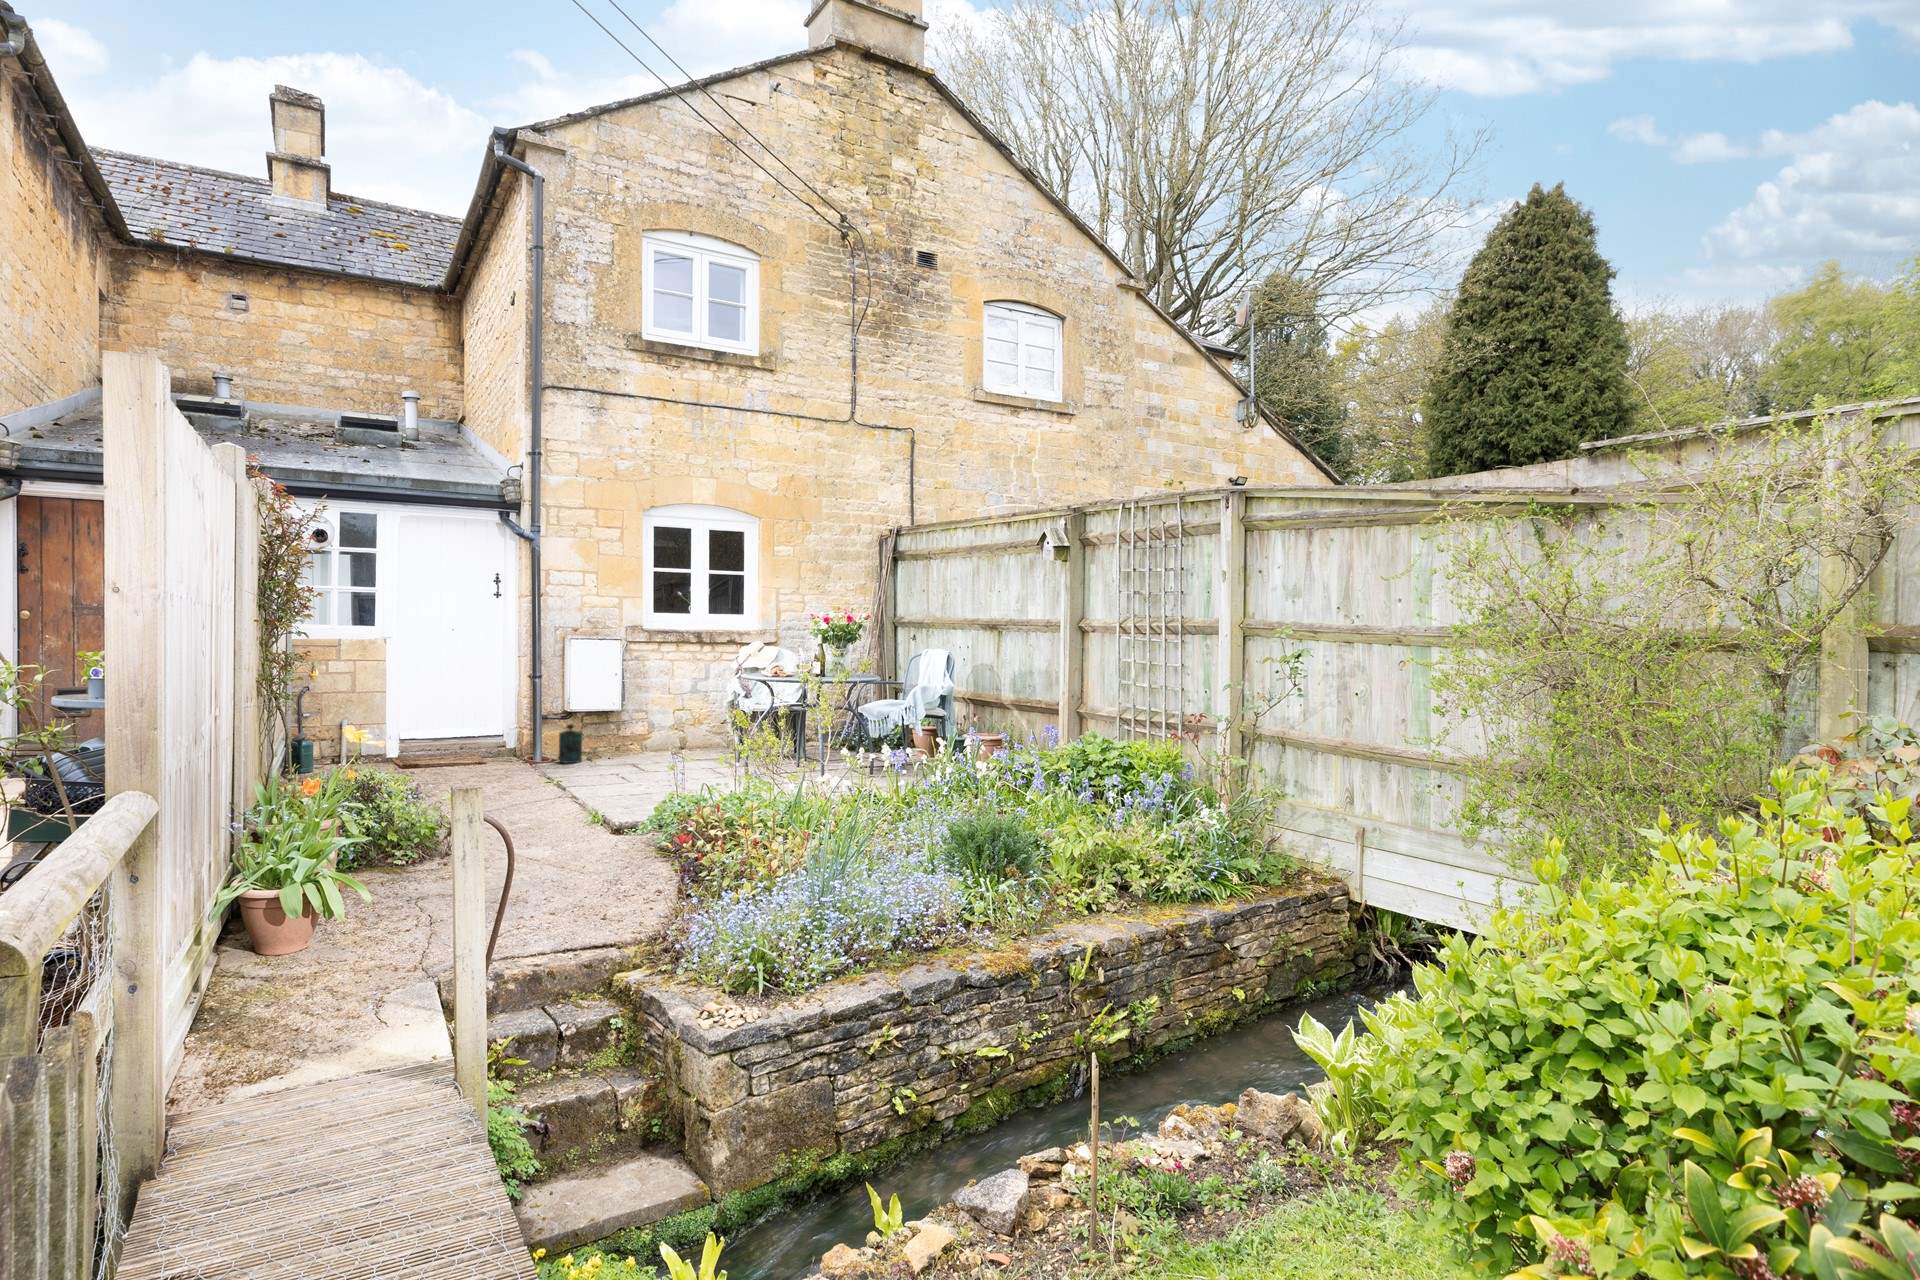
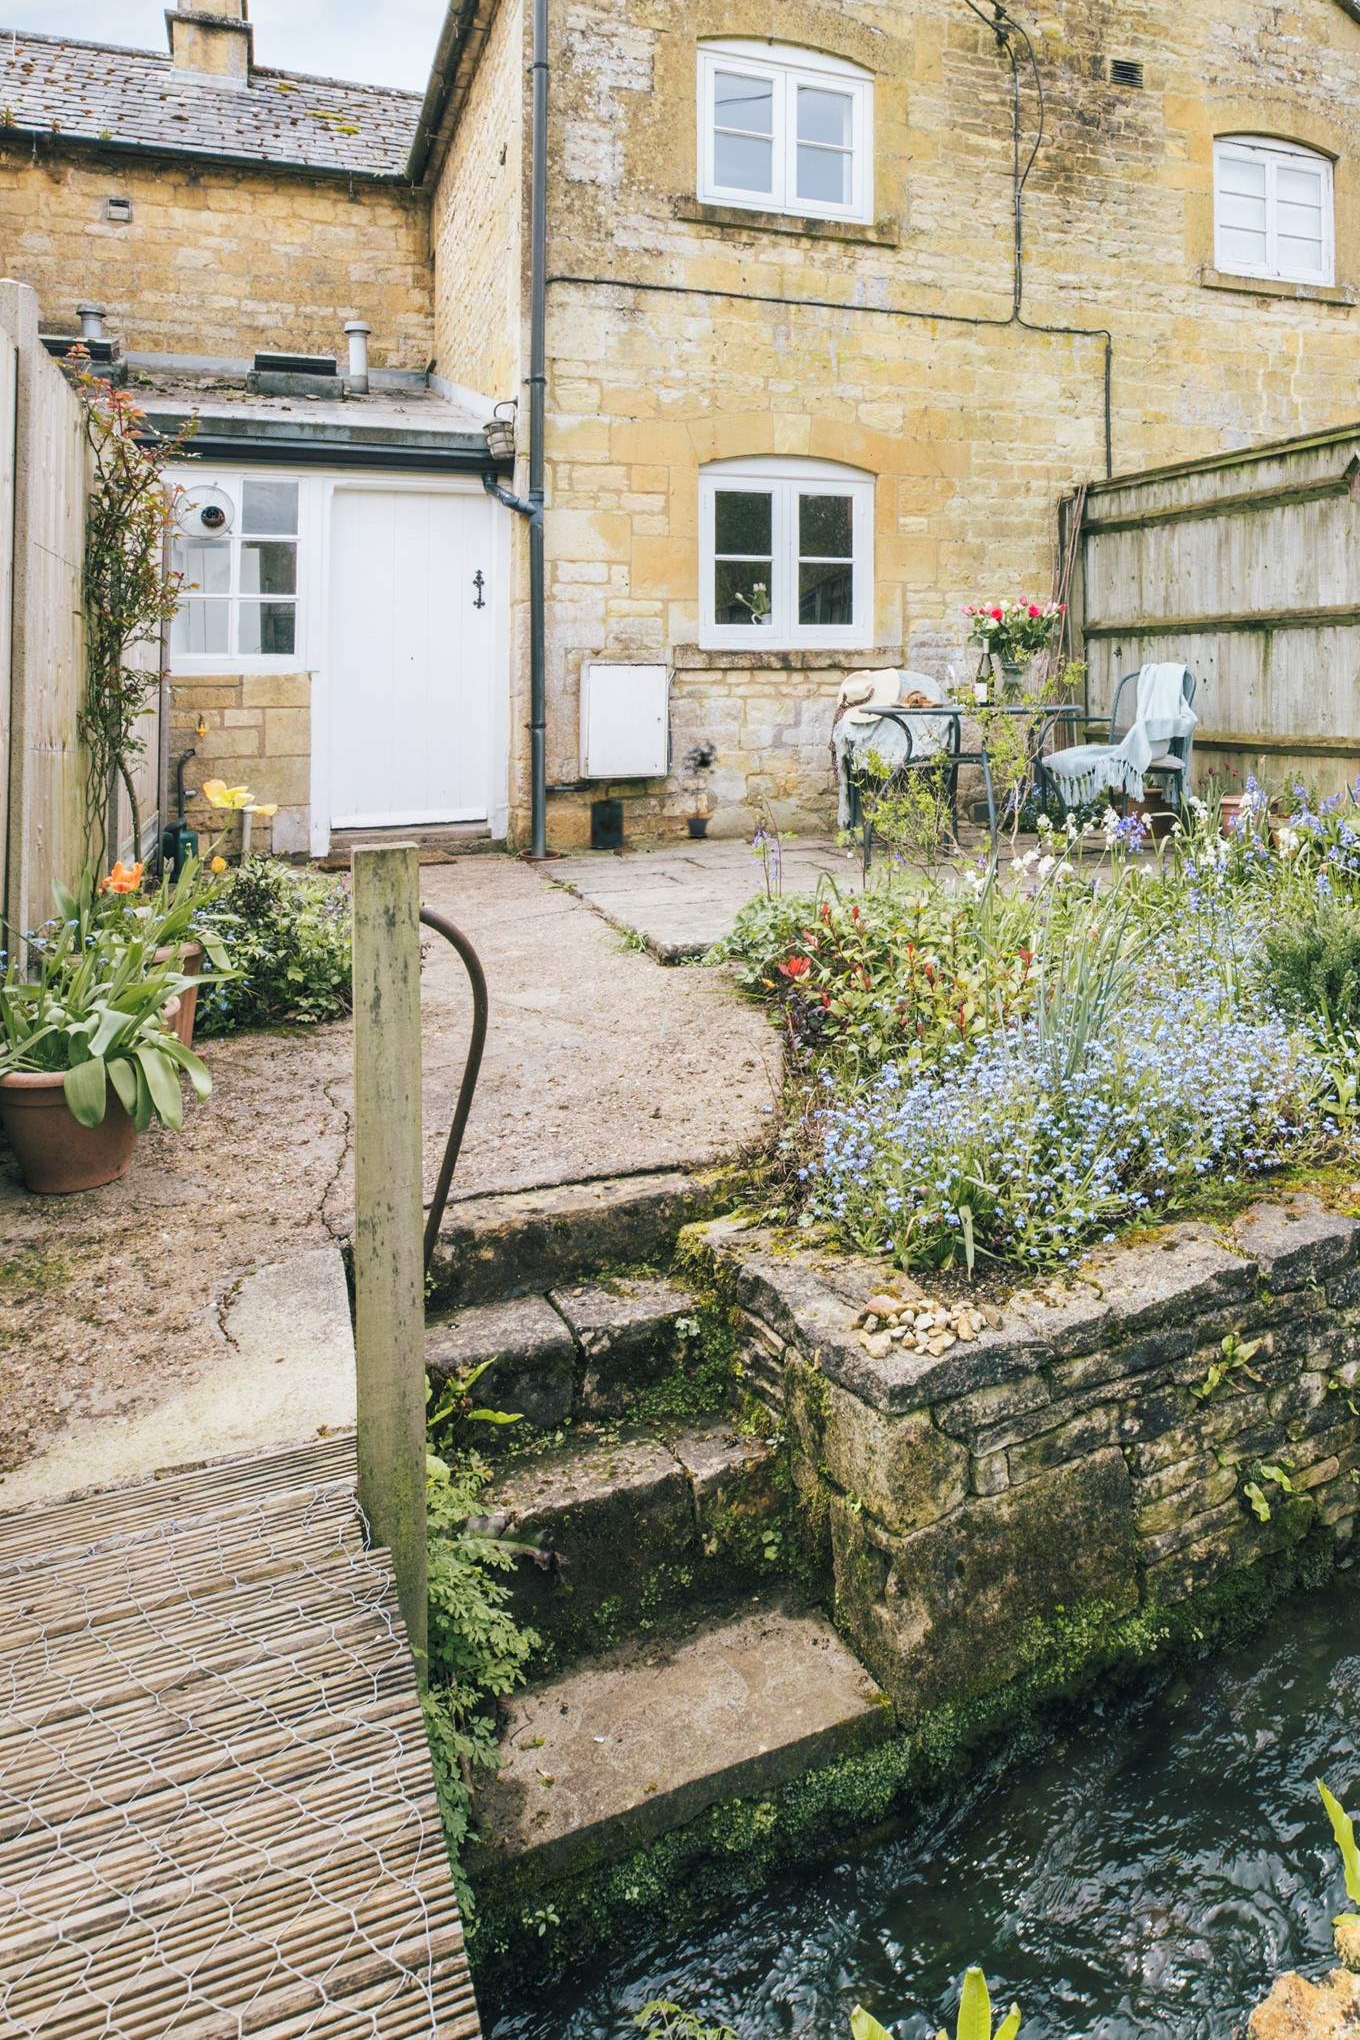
potted plant: none [619,690,650,756] -> present [682,741,718,837]

